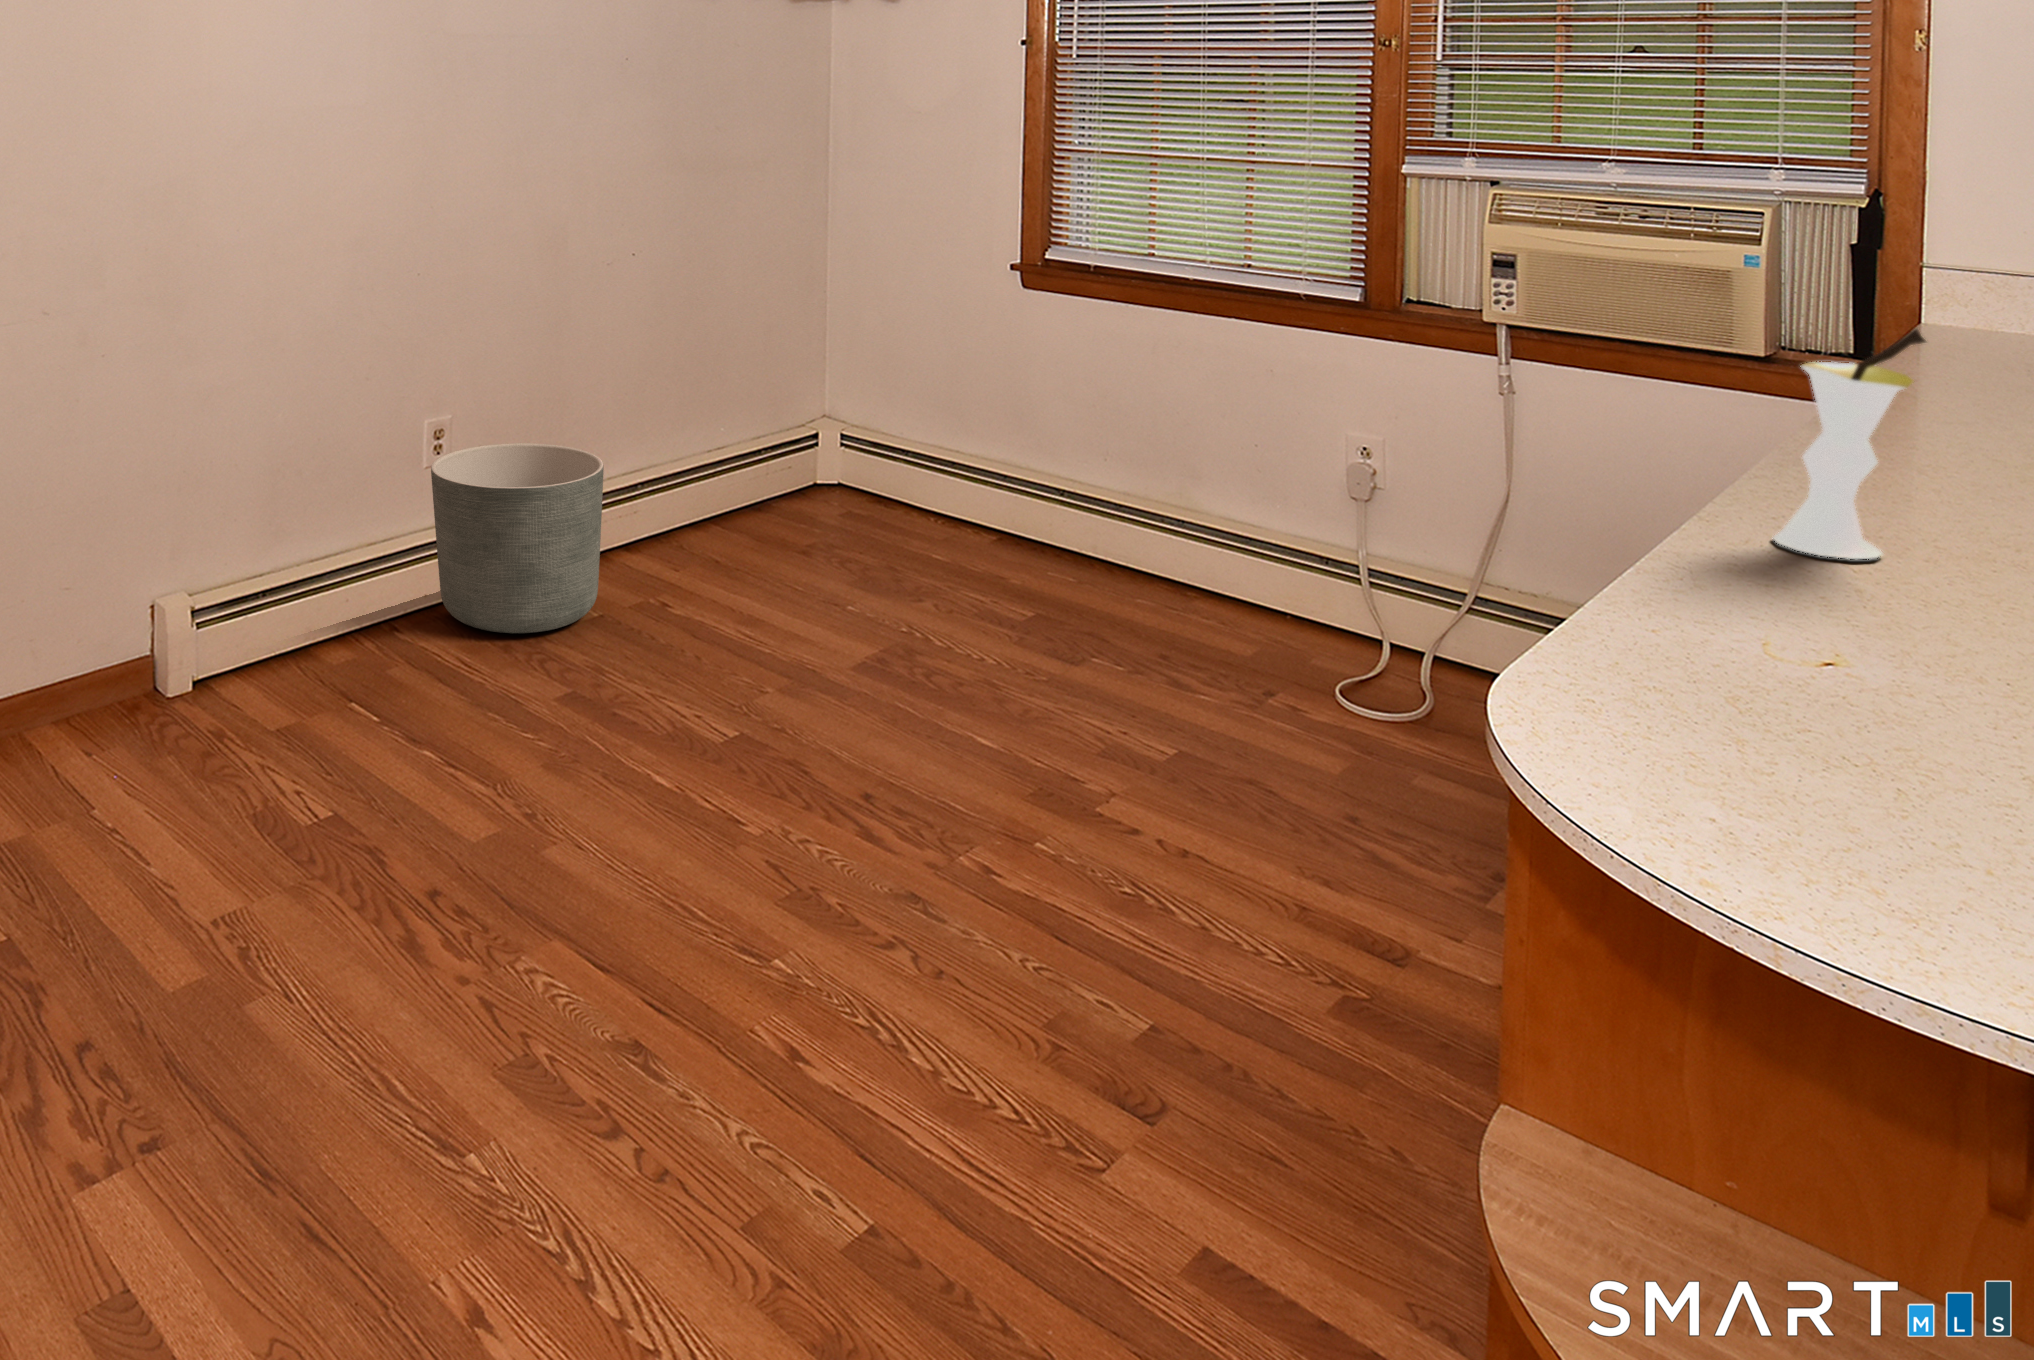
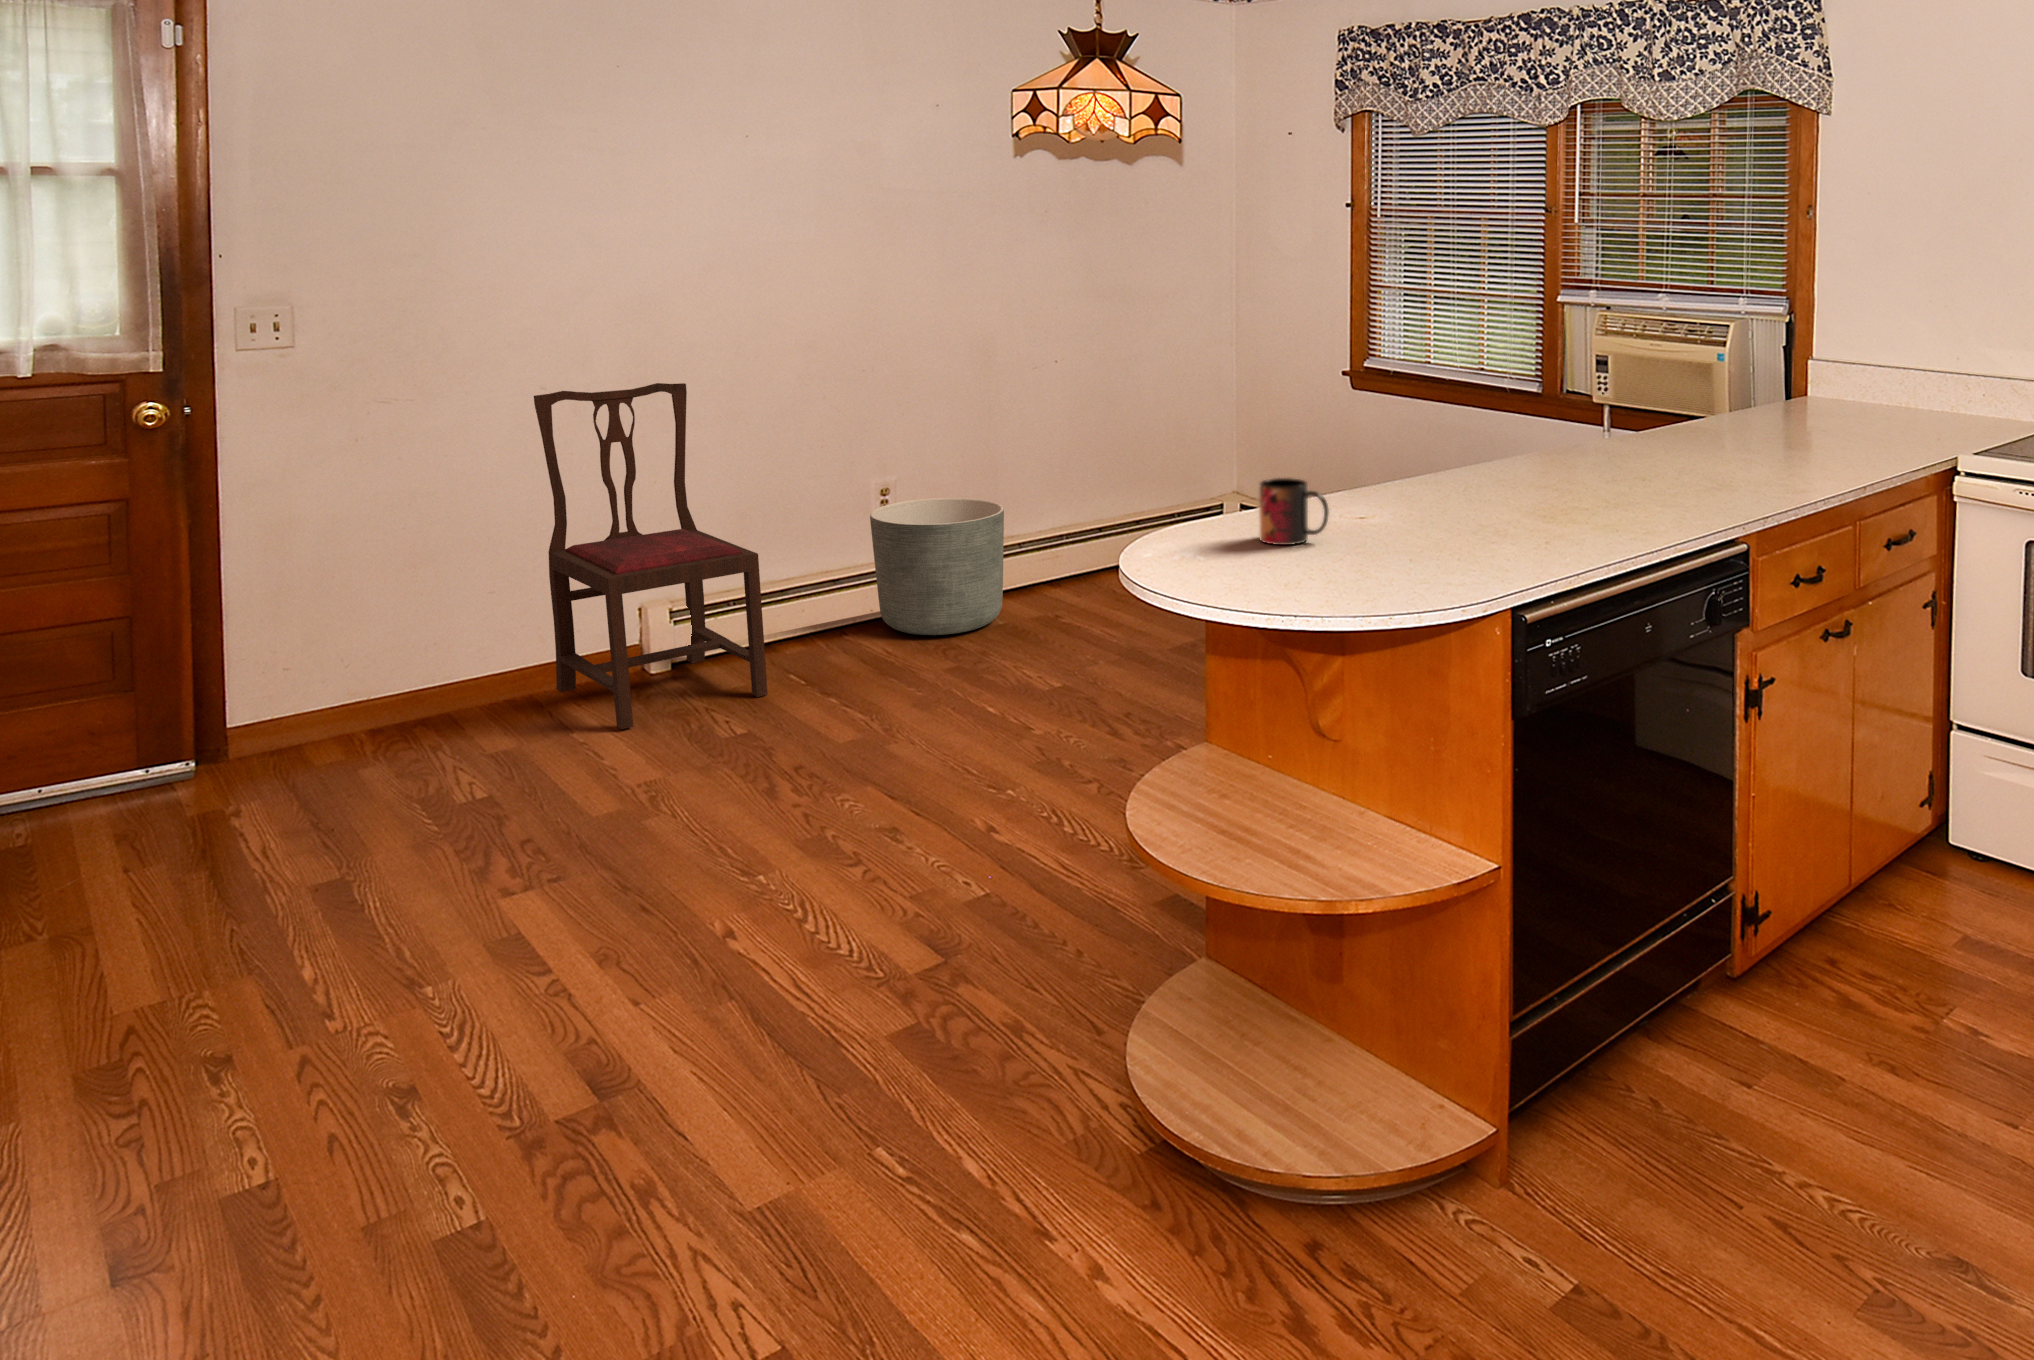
dining chair: none [38,304,347,797] -> present [534,383,768,729]
vase: present [1773,328,1926,559] -> none [1429,375,1486,505]
mug: none [1673,541,1841,676] -> present [1259,478,1329,545]

